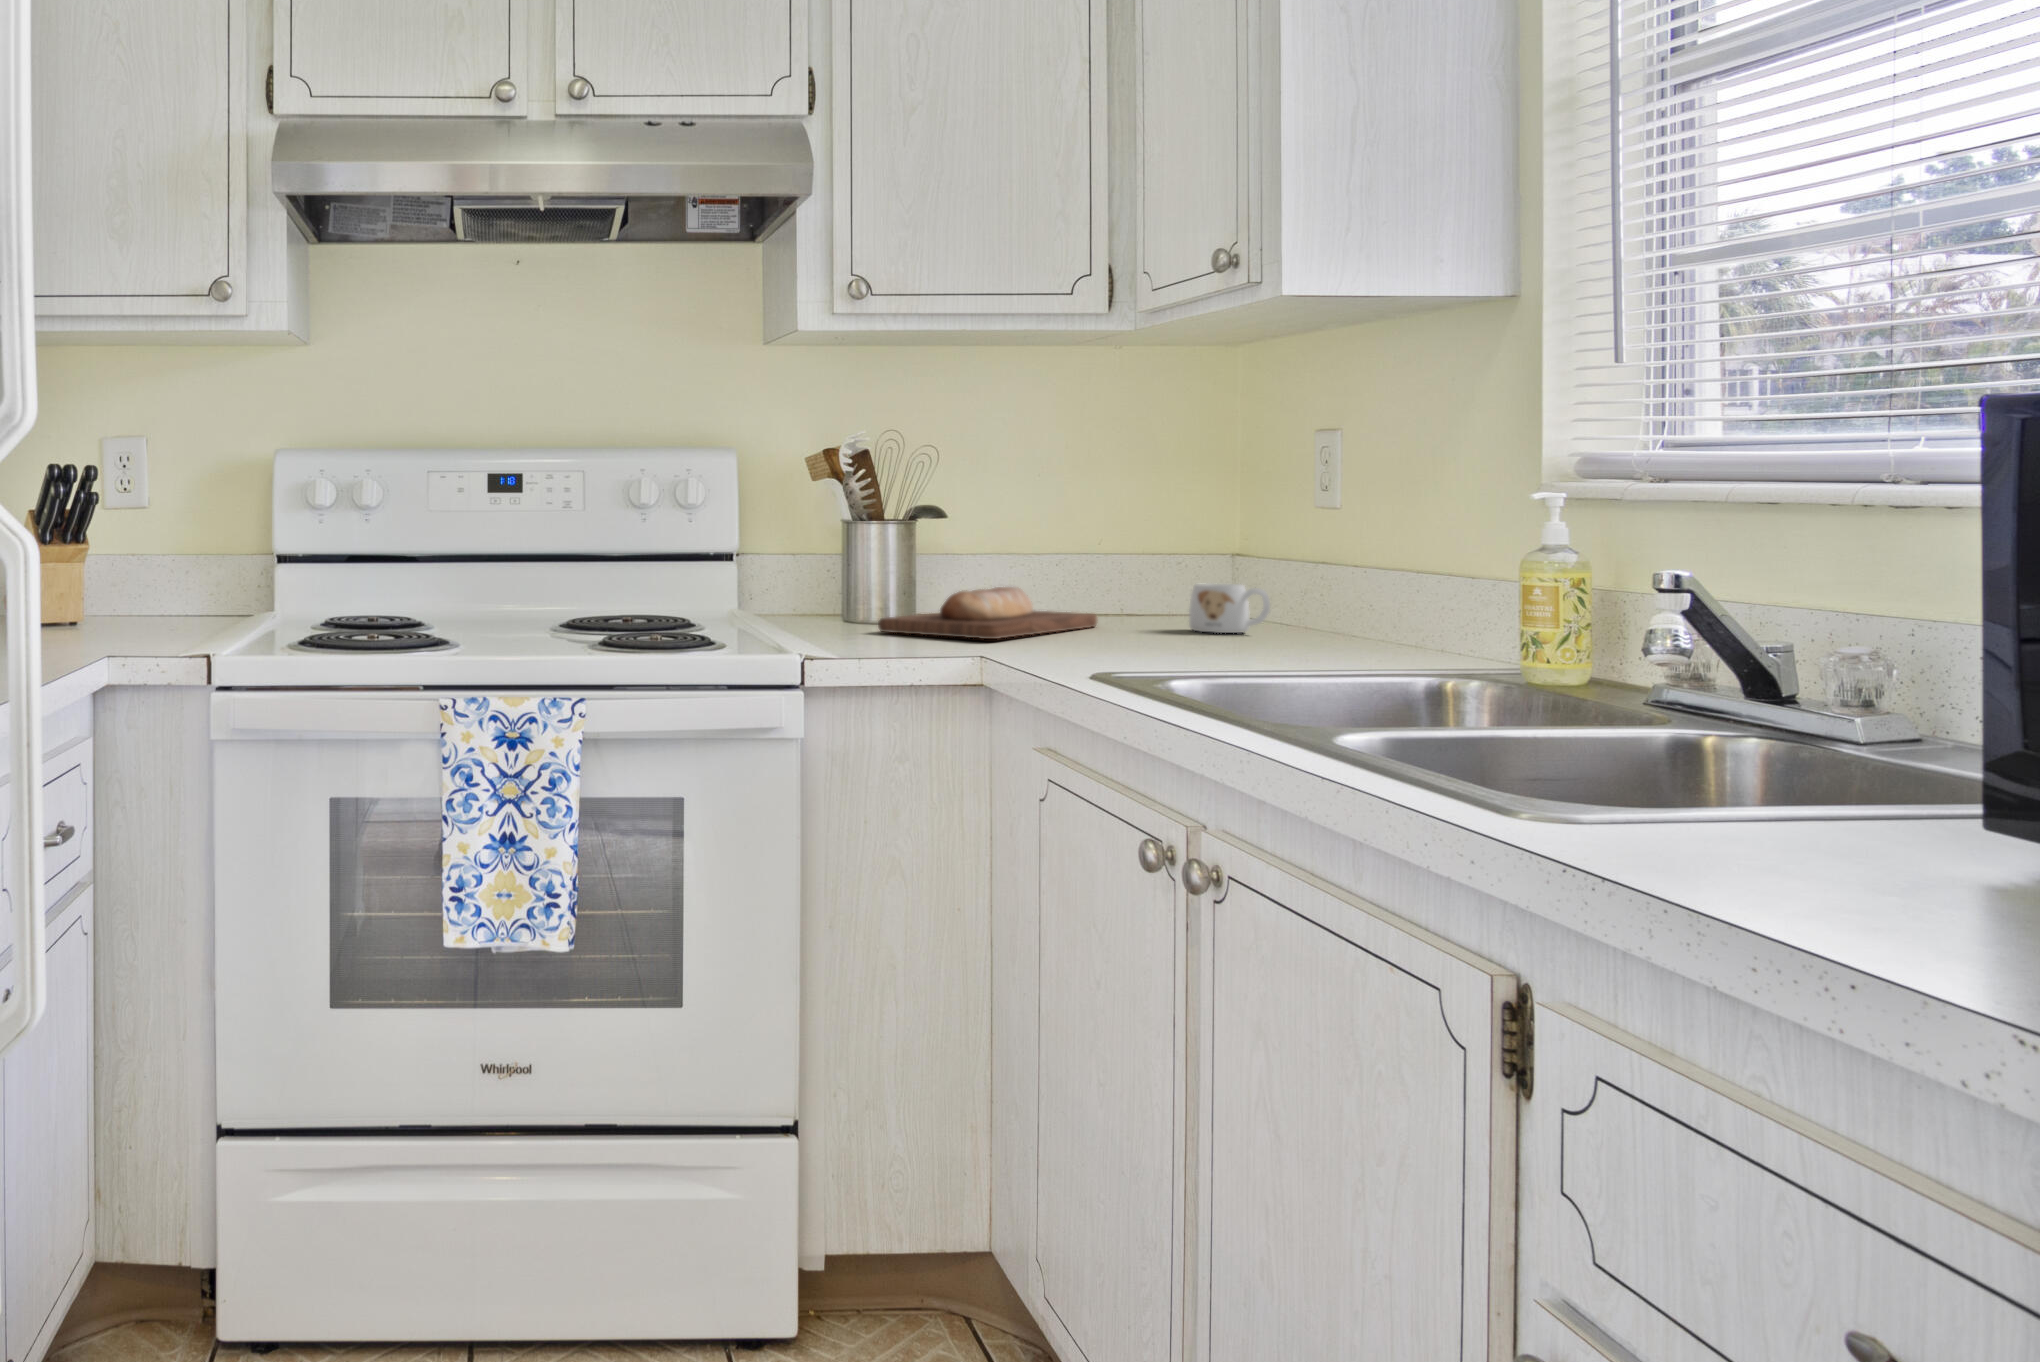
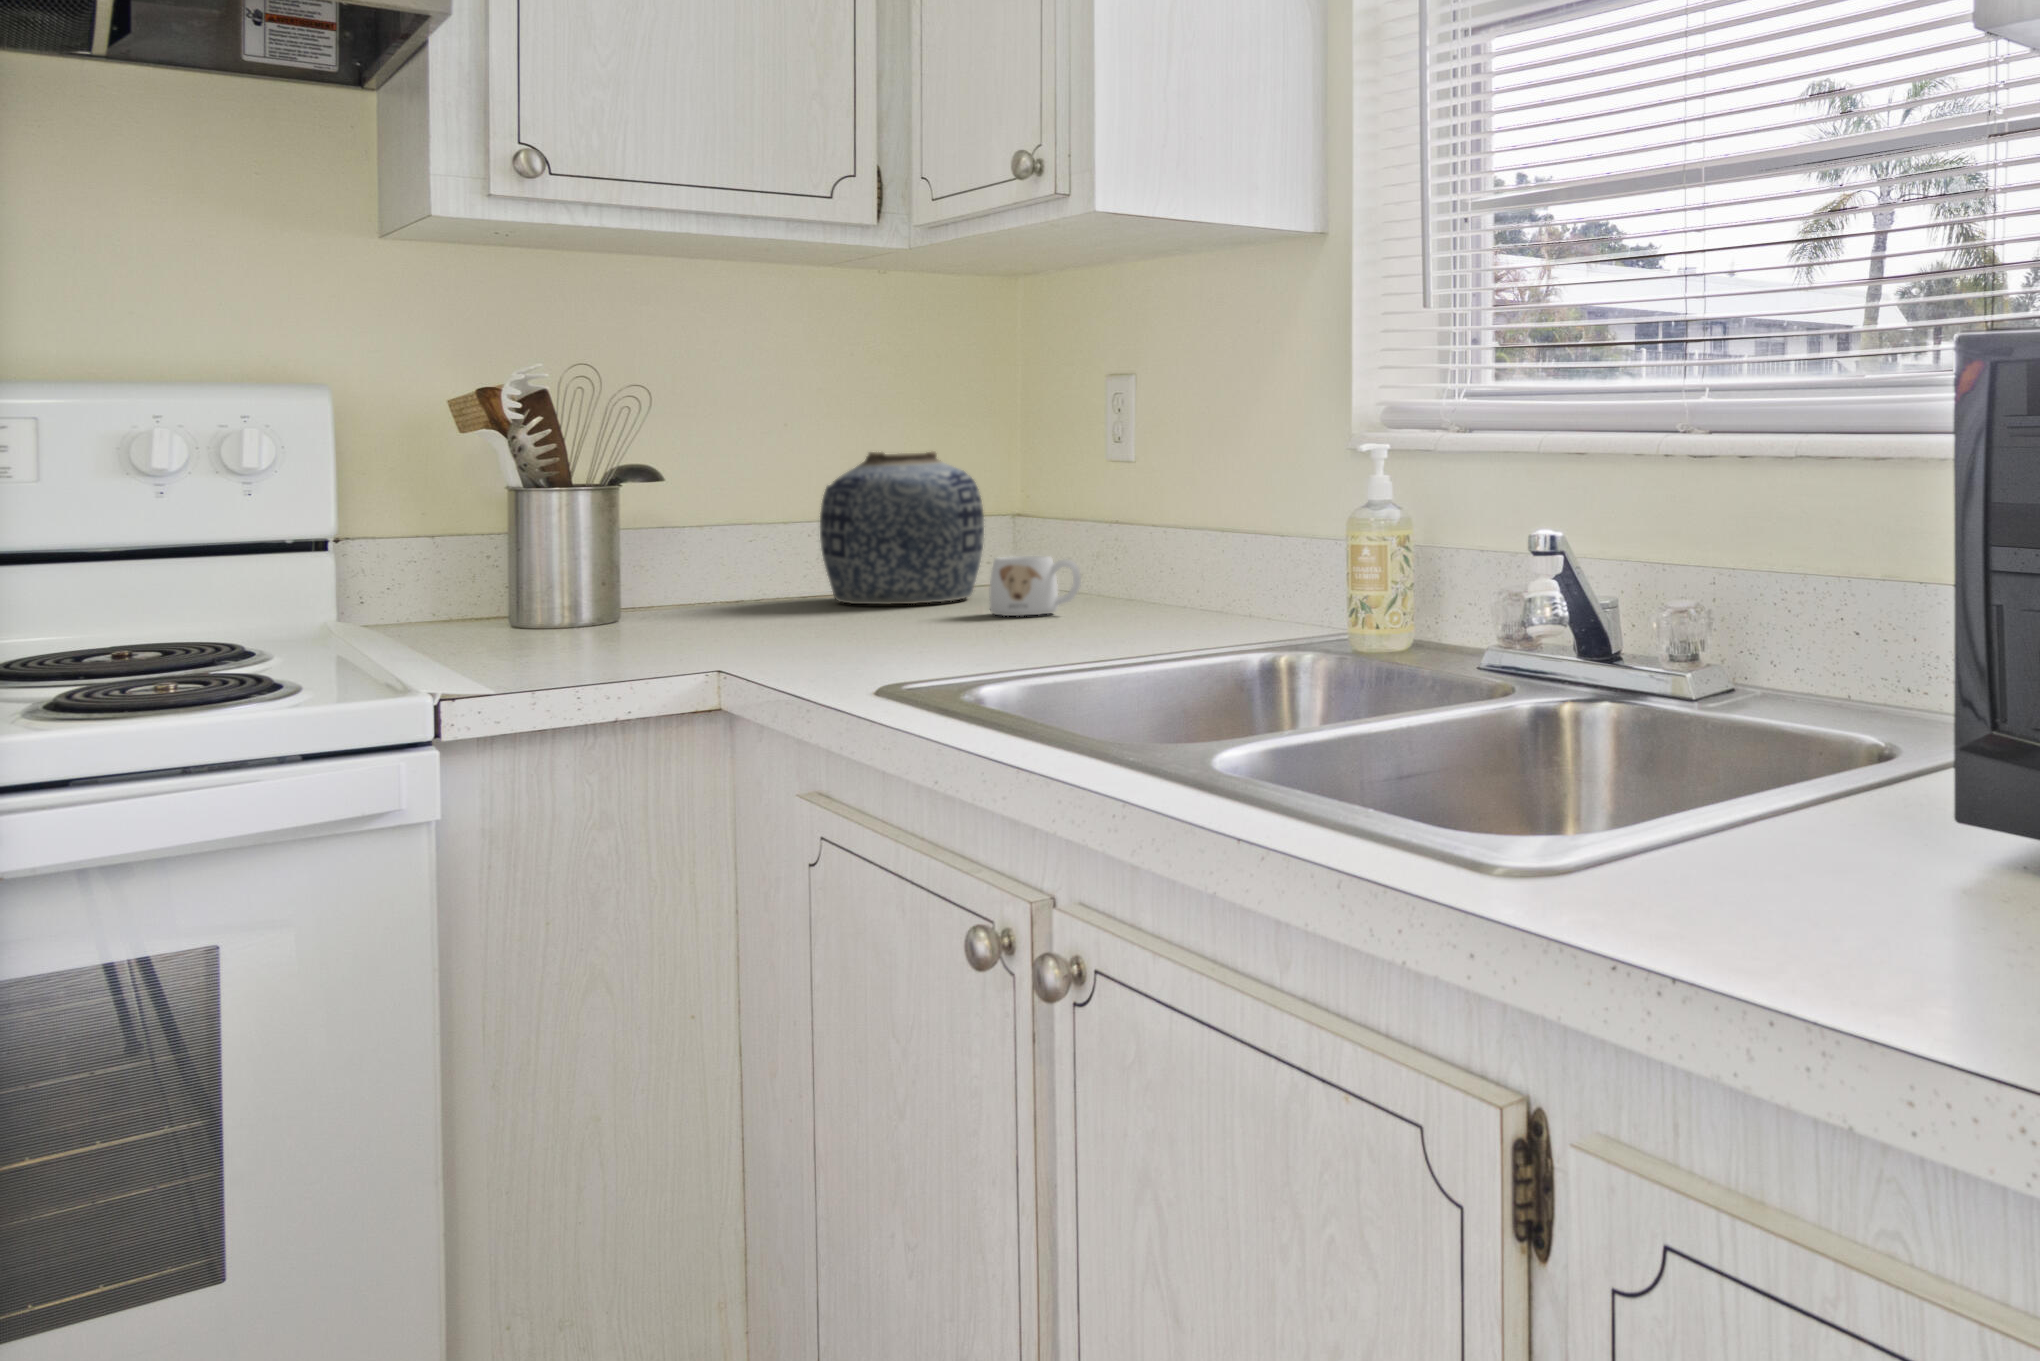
vase: none [1056,496,1189,618] -> present [820,452,984,604]
bread loaf: present [878,587,1098,639] -> none [570,573,878,647]

